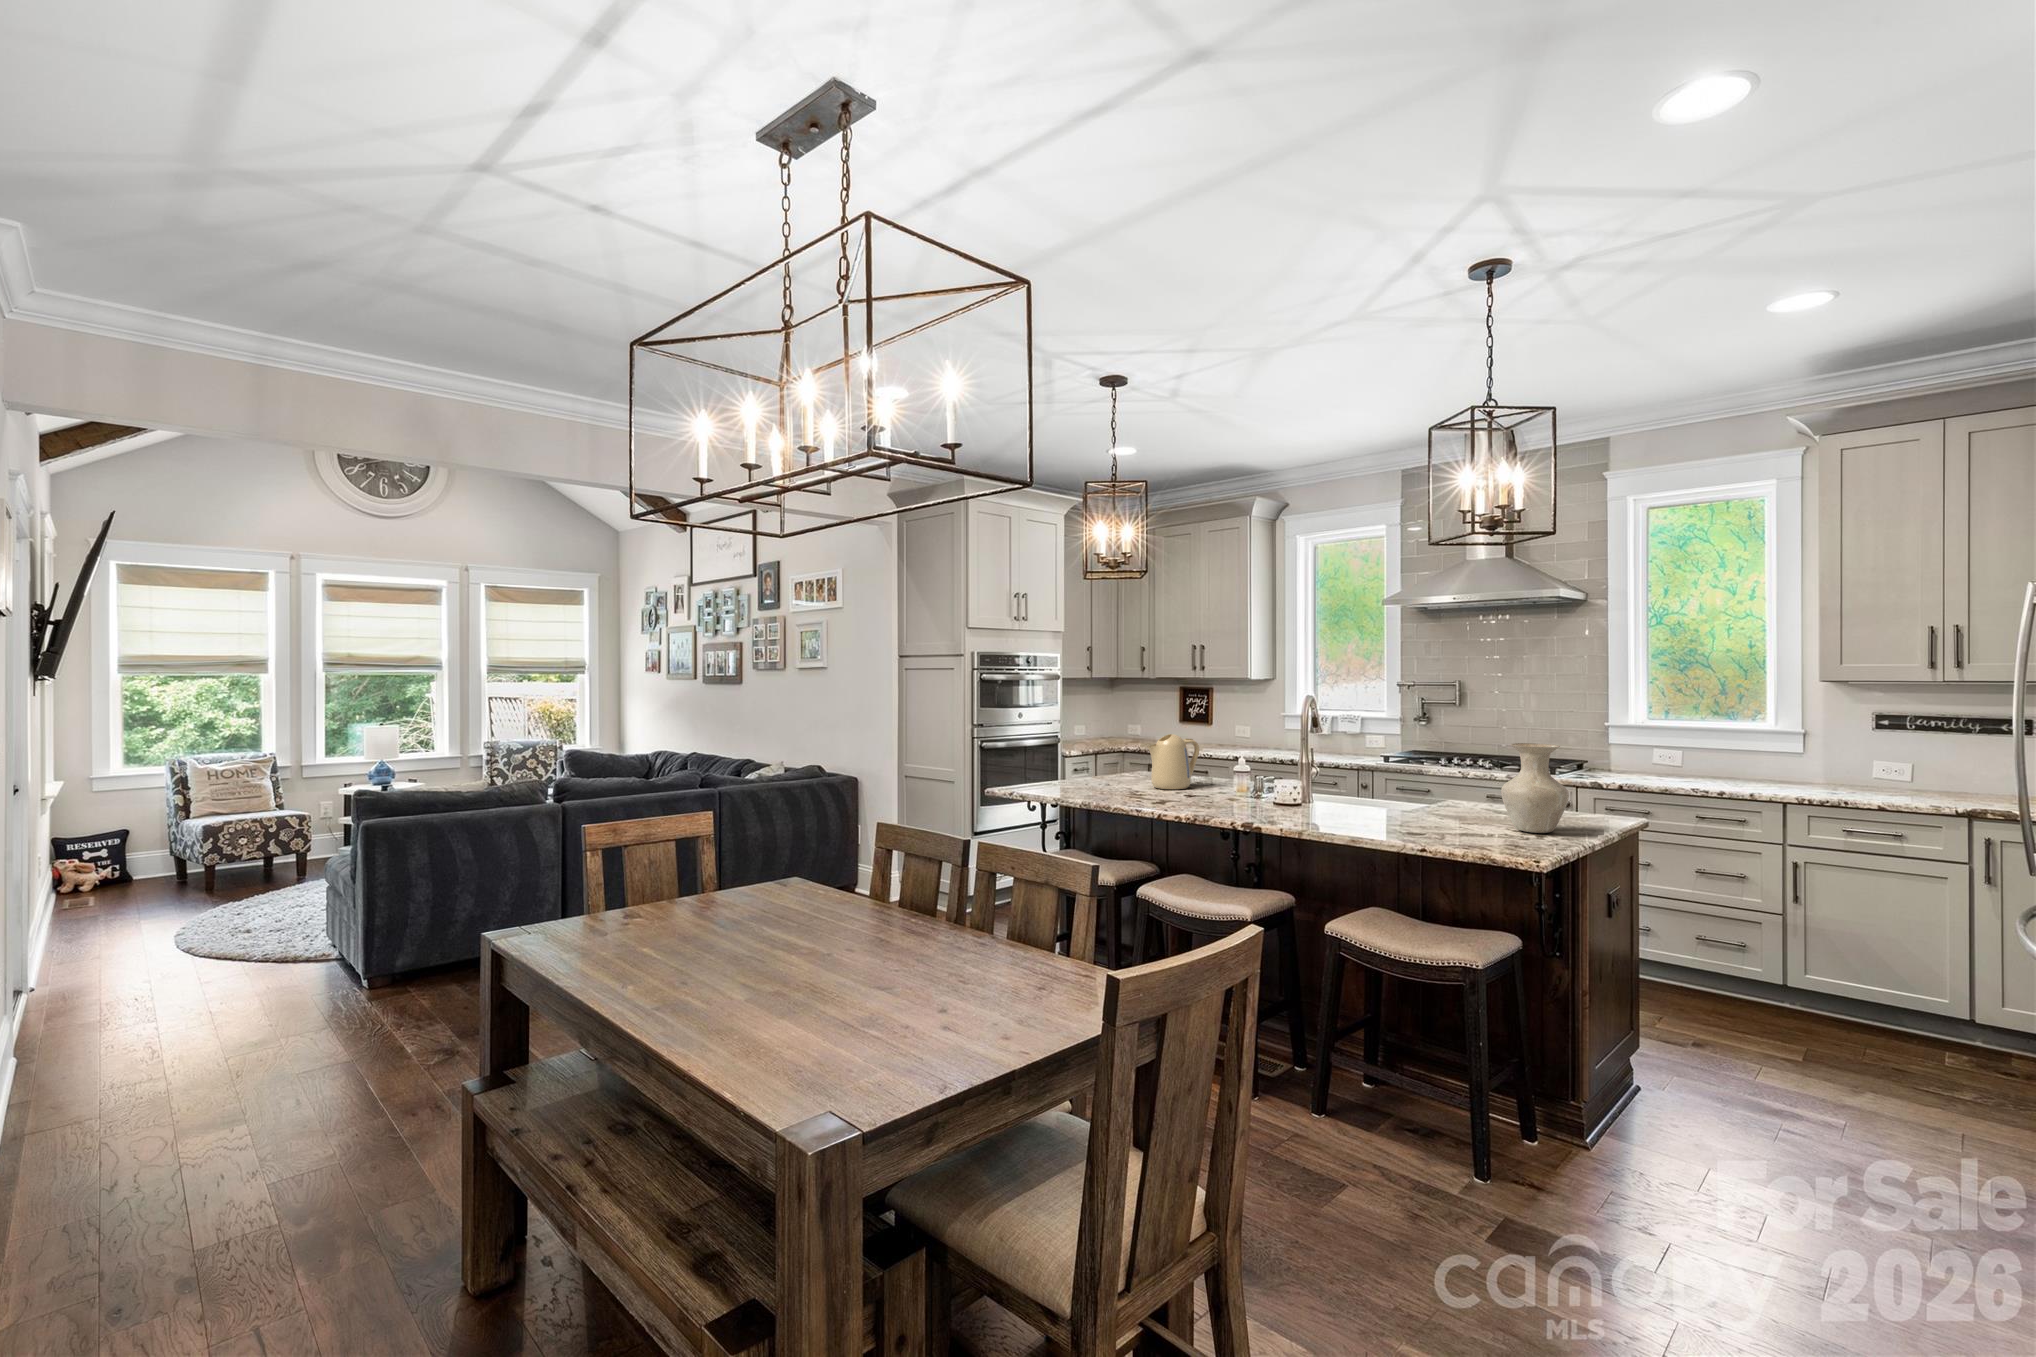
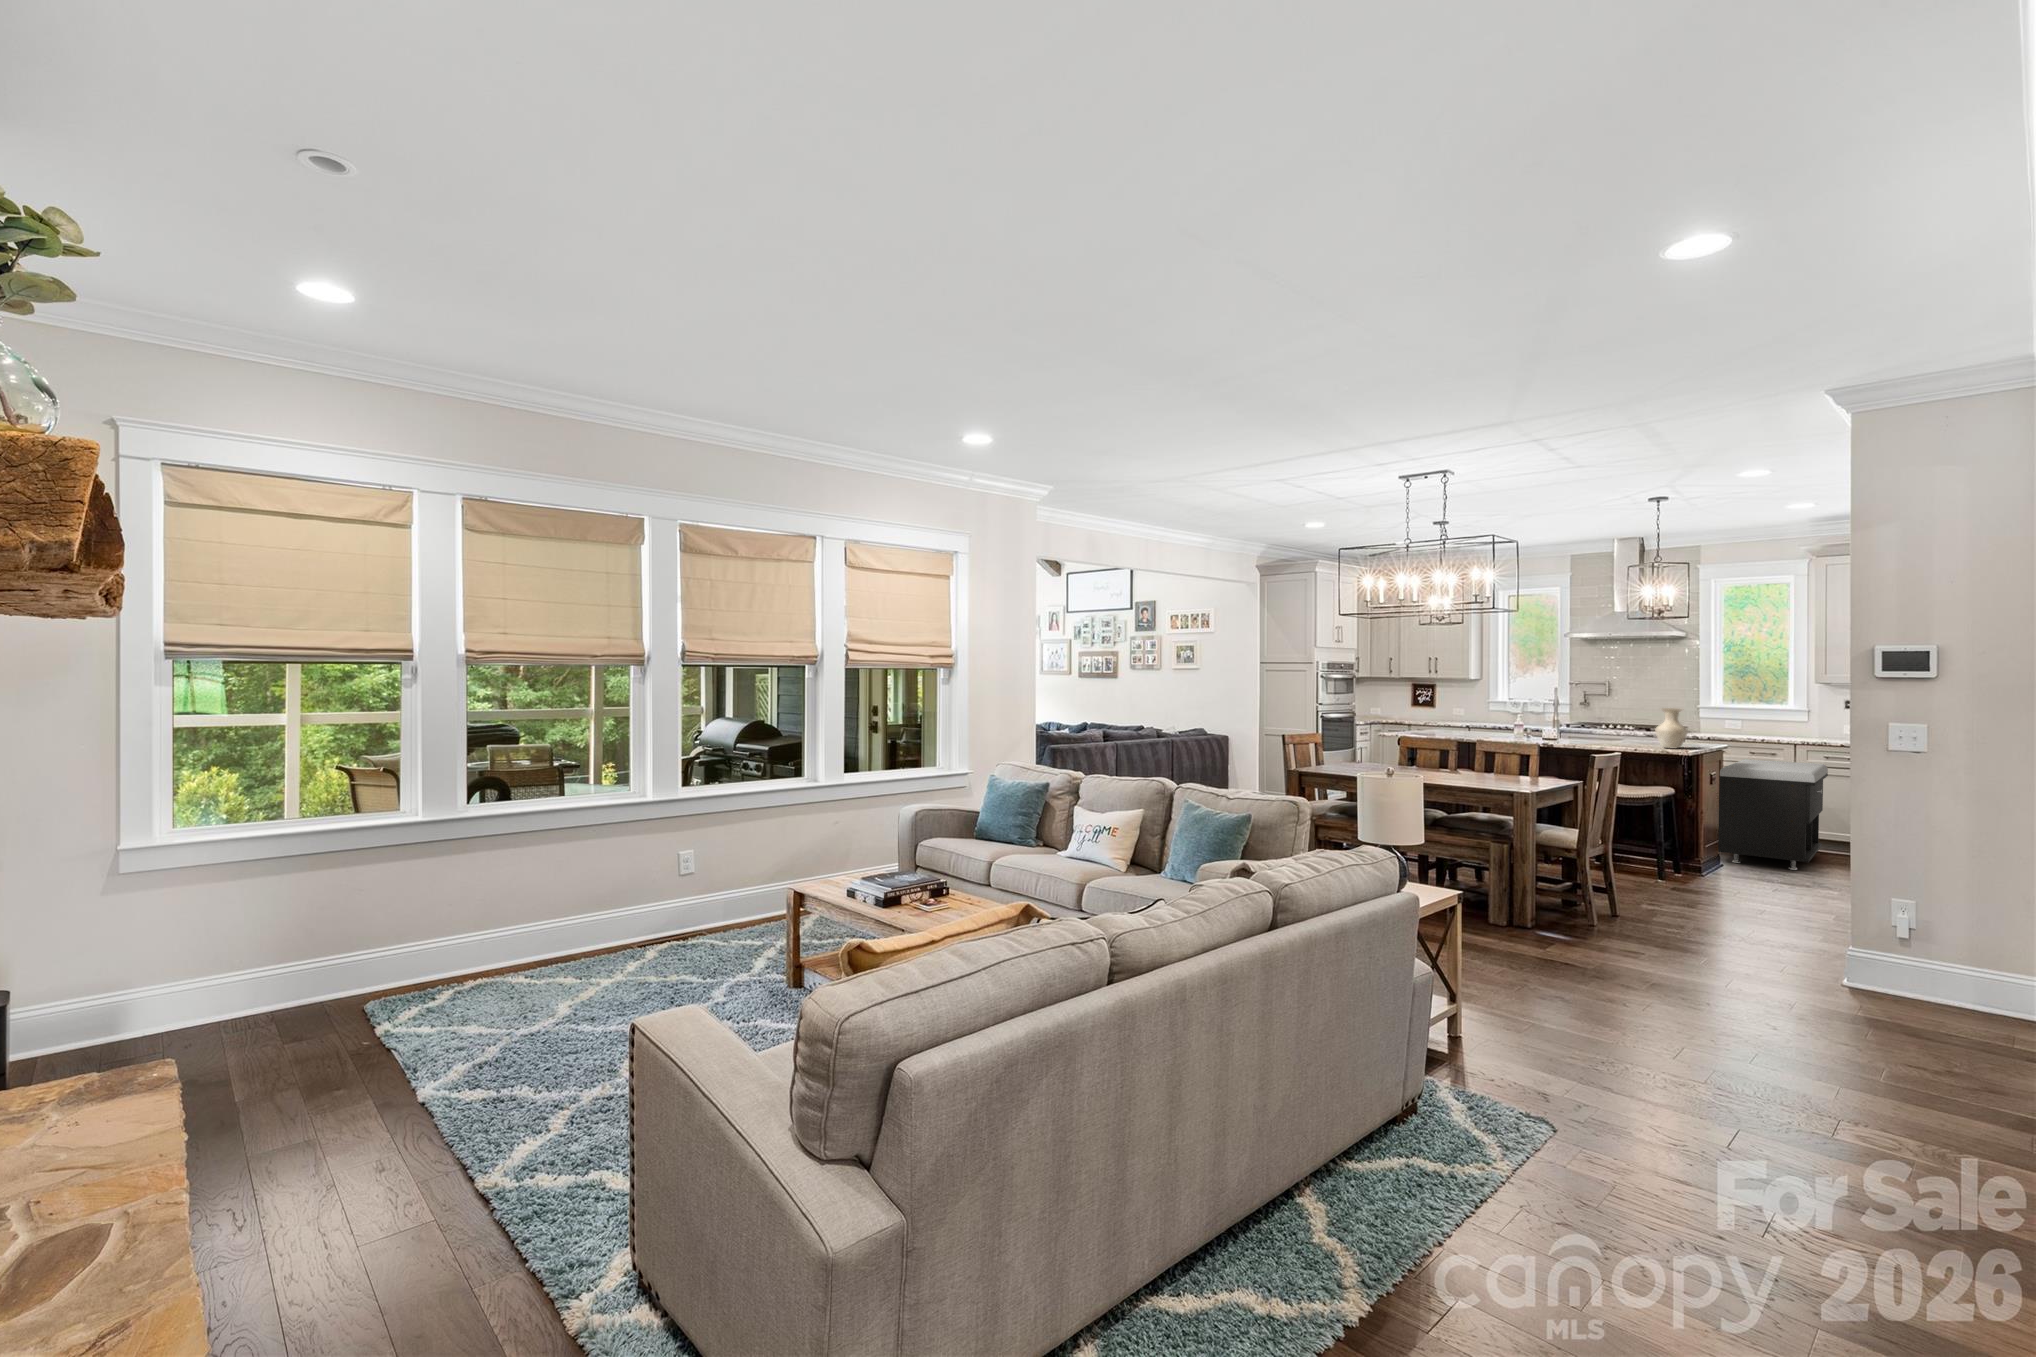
kettle: present [1148,734,1199,789] -> none [1448,708,1475,737]
storage bench: none [1638,830,1852,1095] -> present [1718,759,1828,870]

